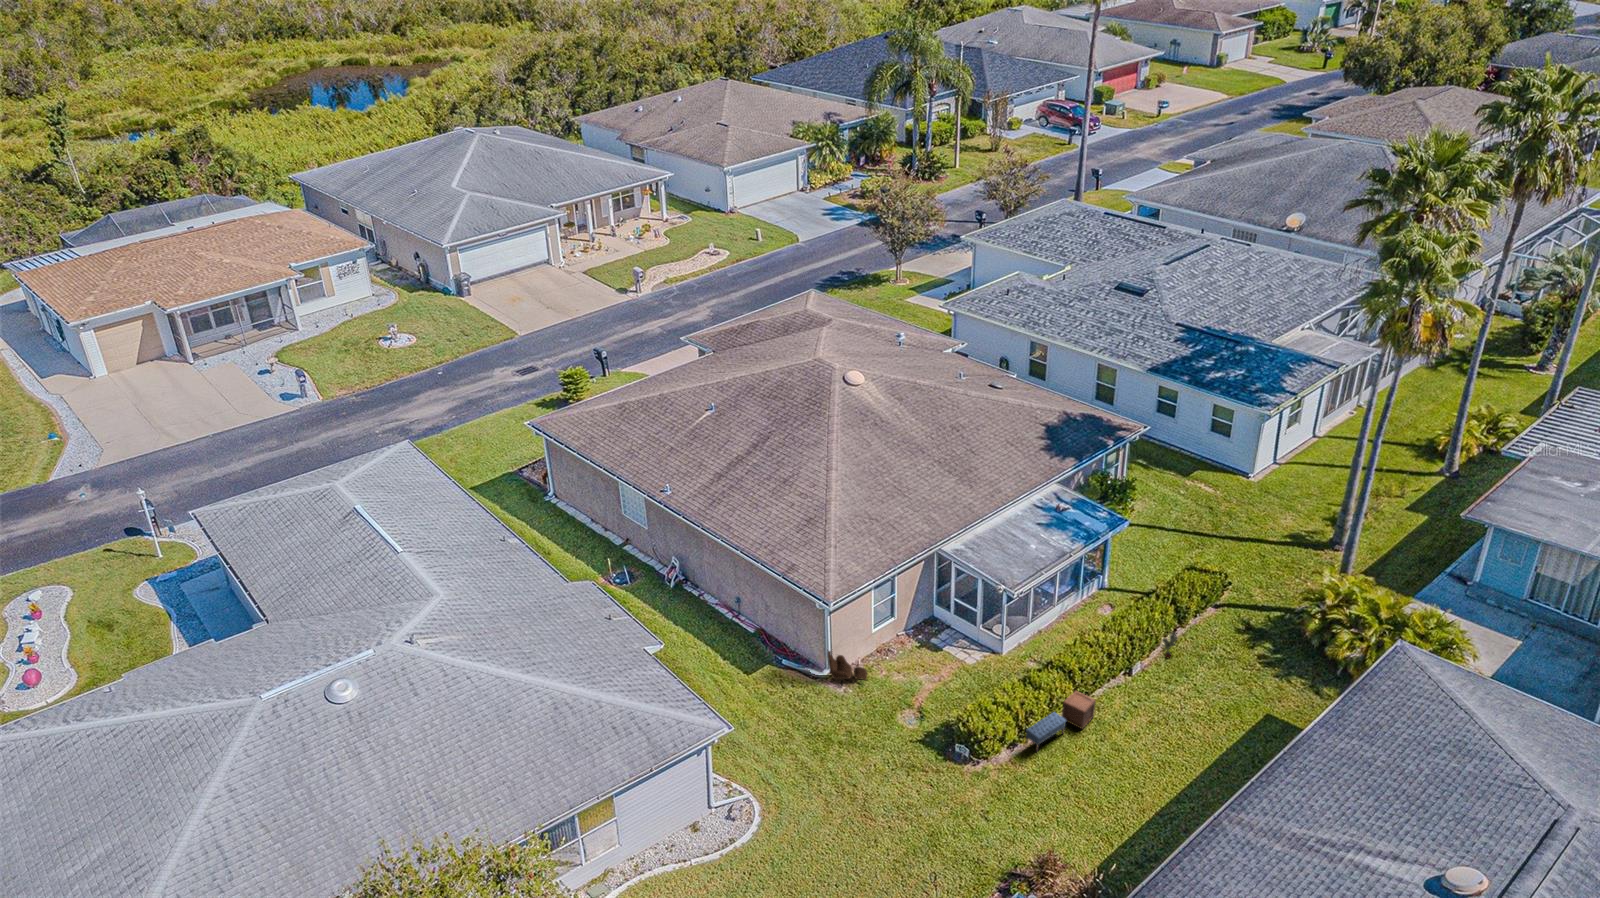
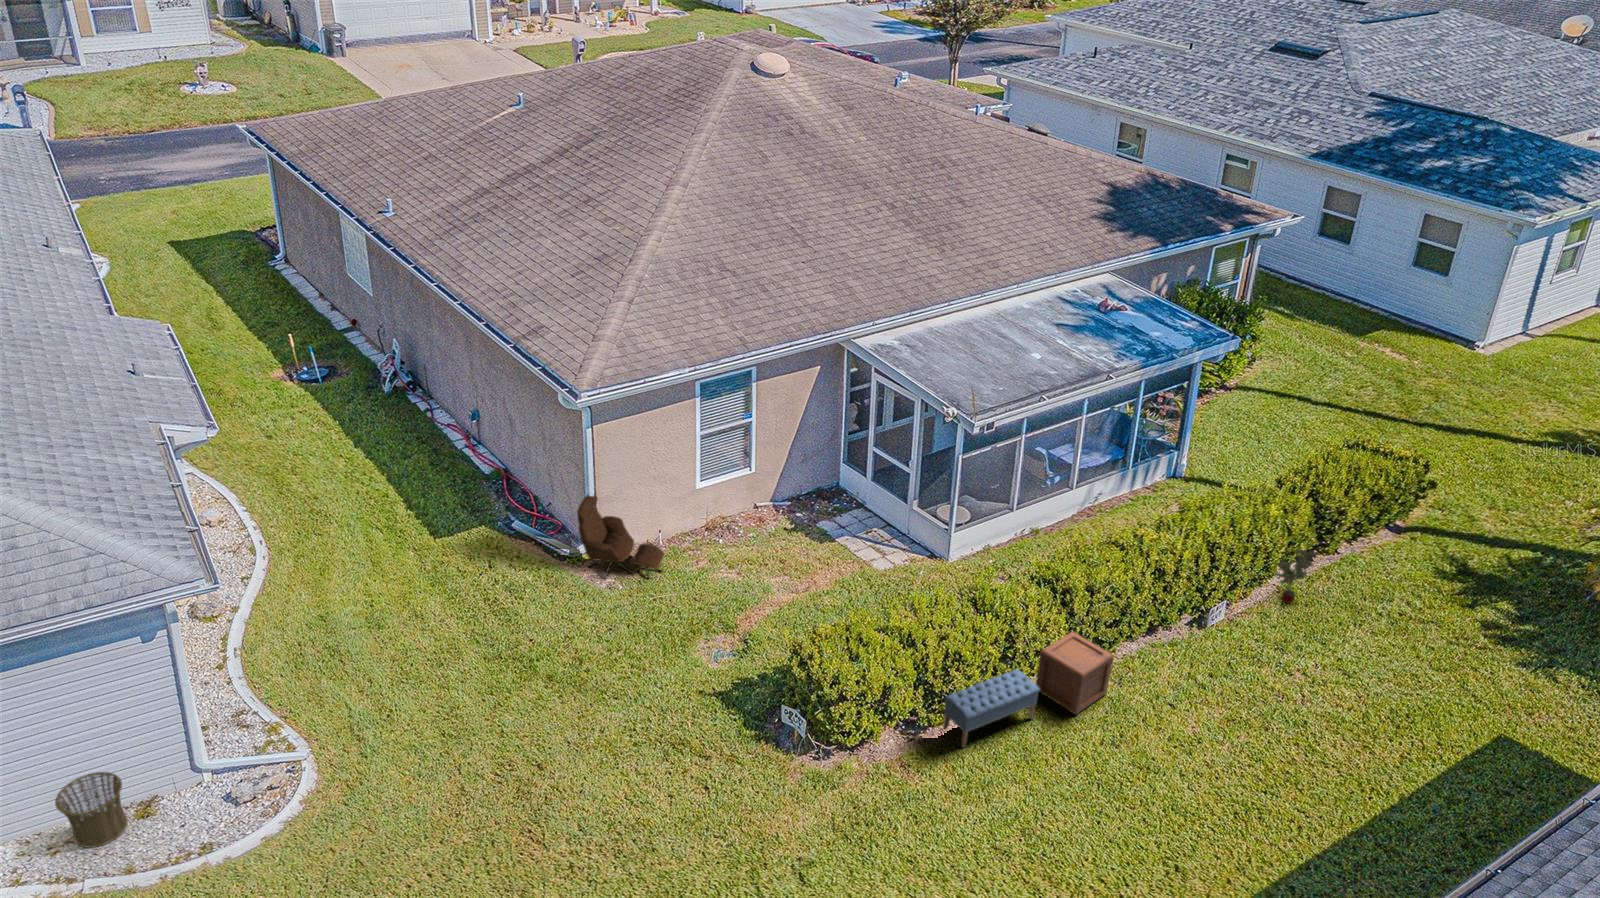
basket: none [668,813,694,847] -> present [55,772,128,848]

